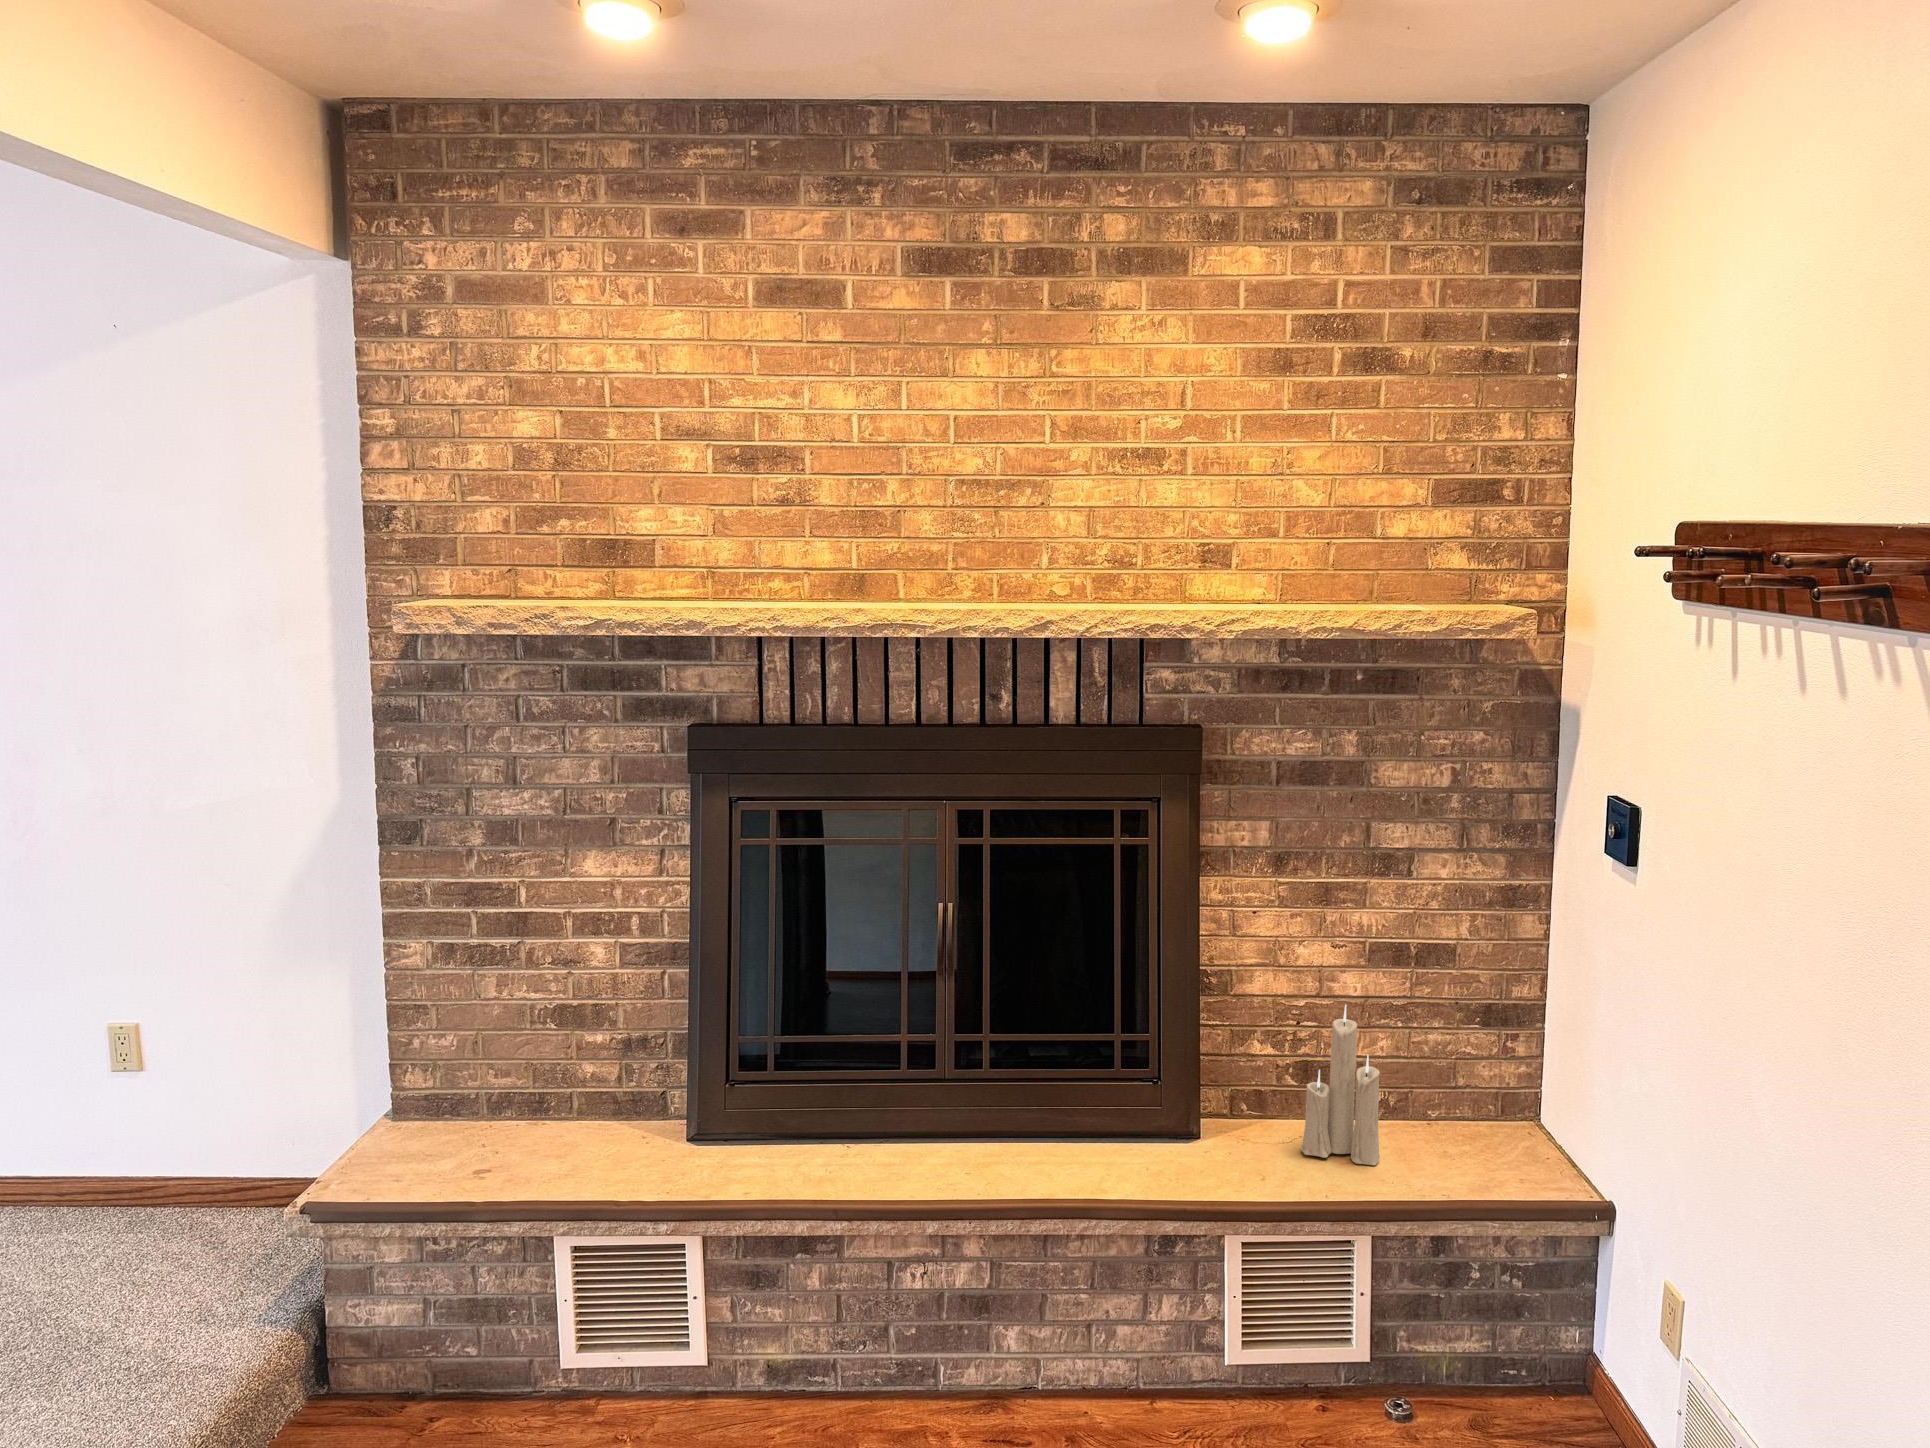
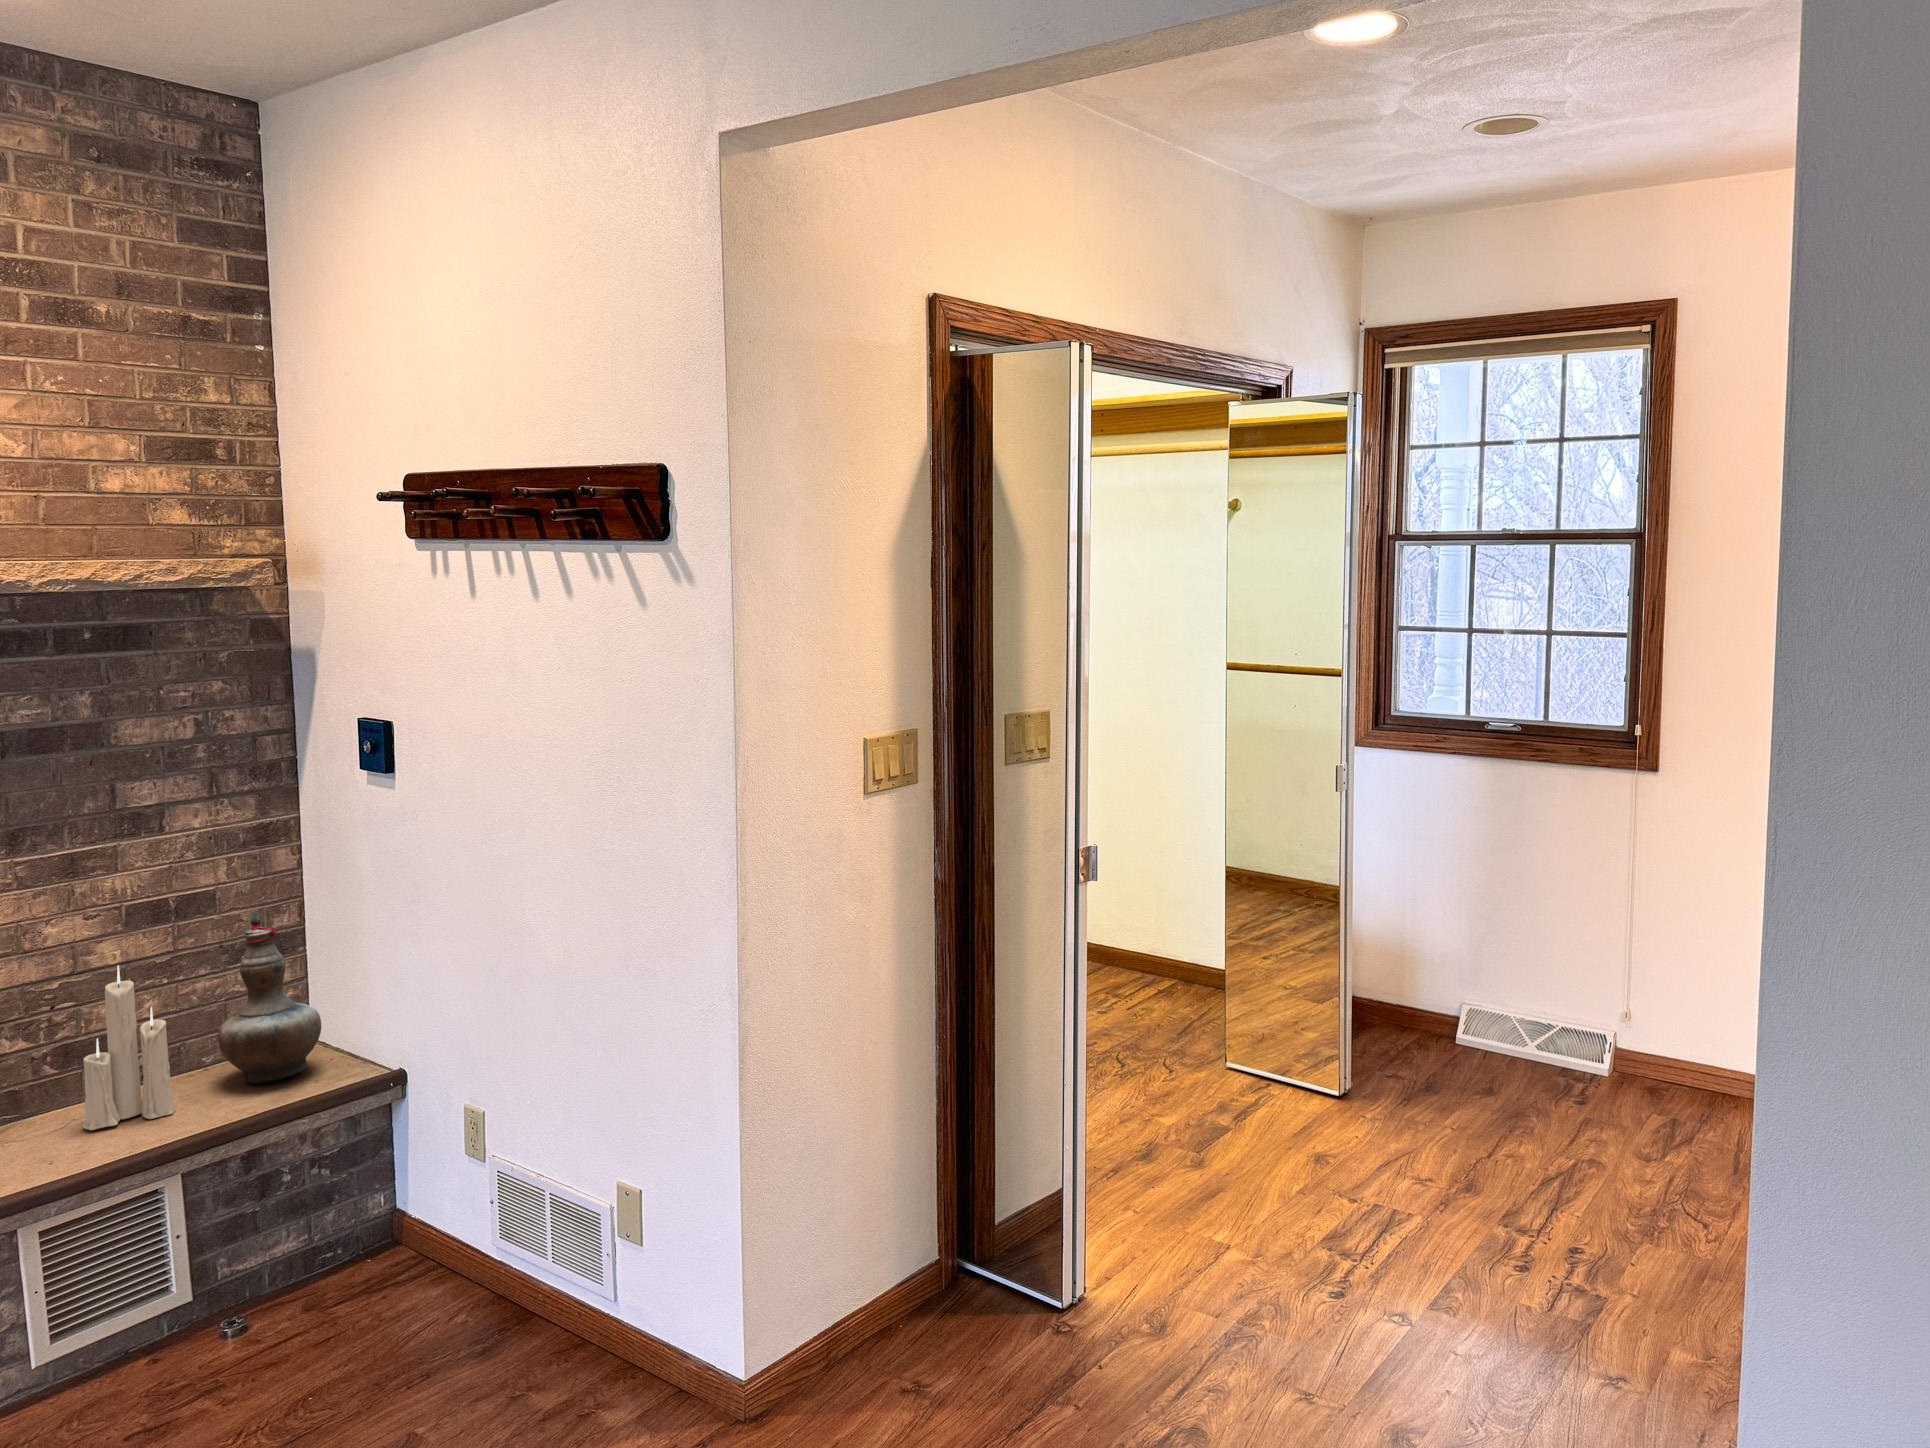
decorative vase: none [1432,981,1534,1167] -> present [218,912,321,1084]

